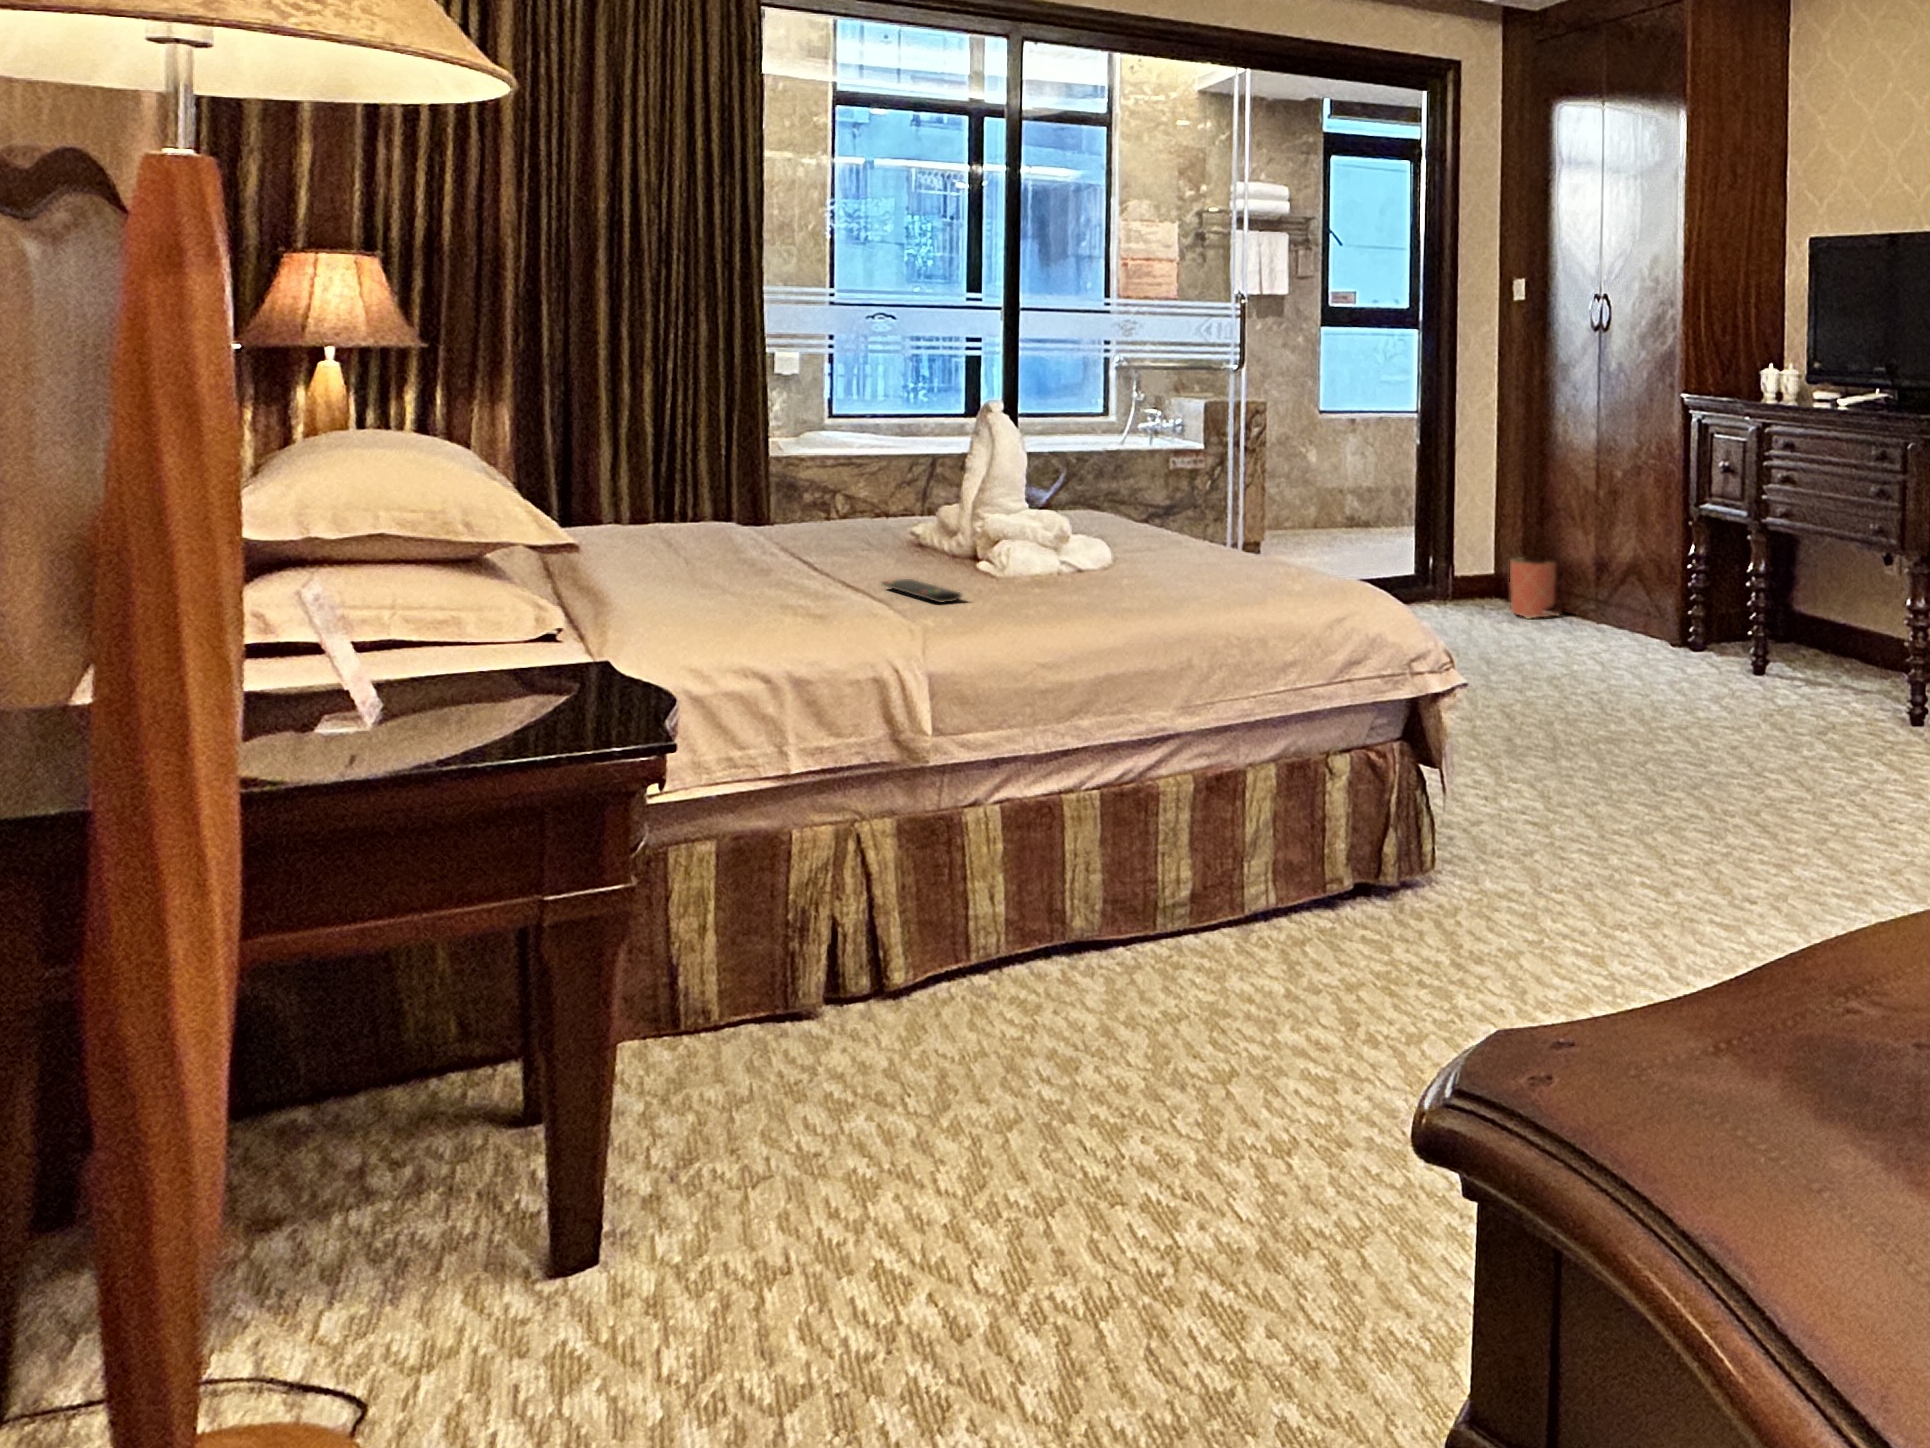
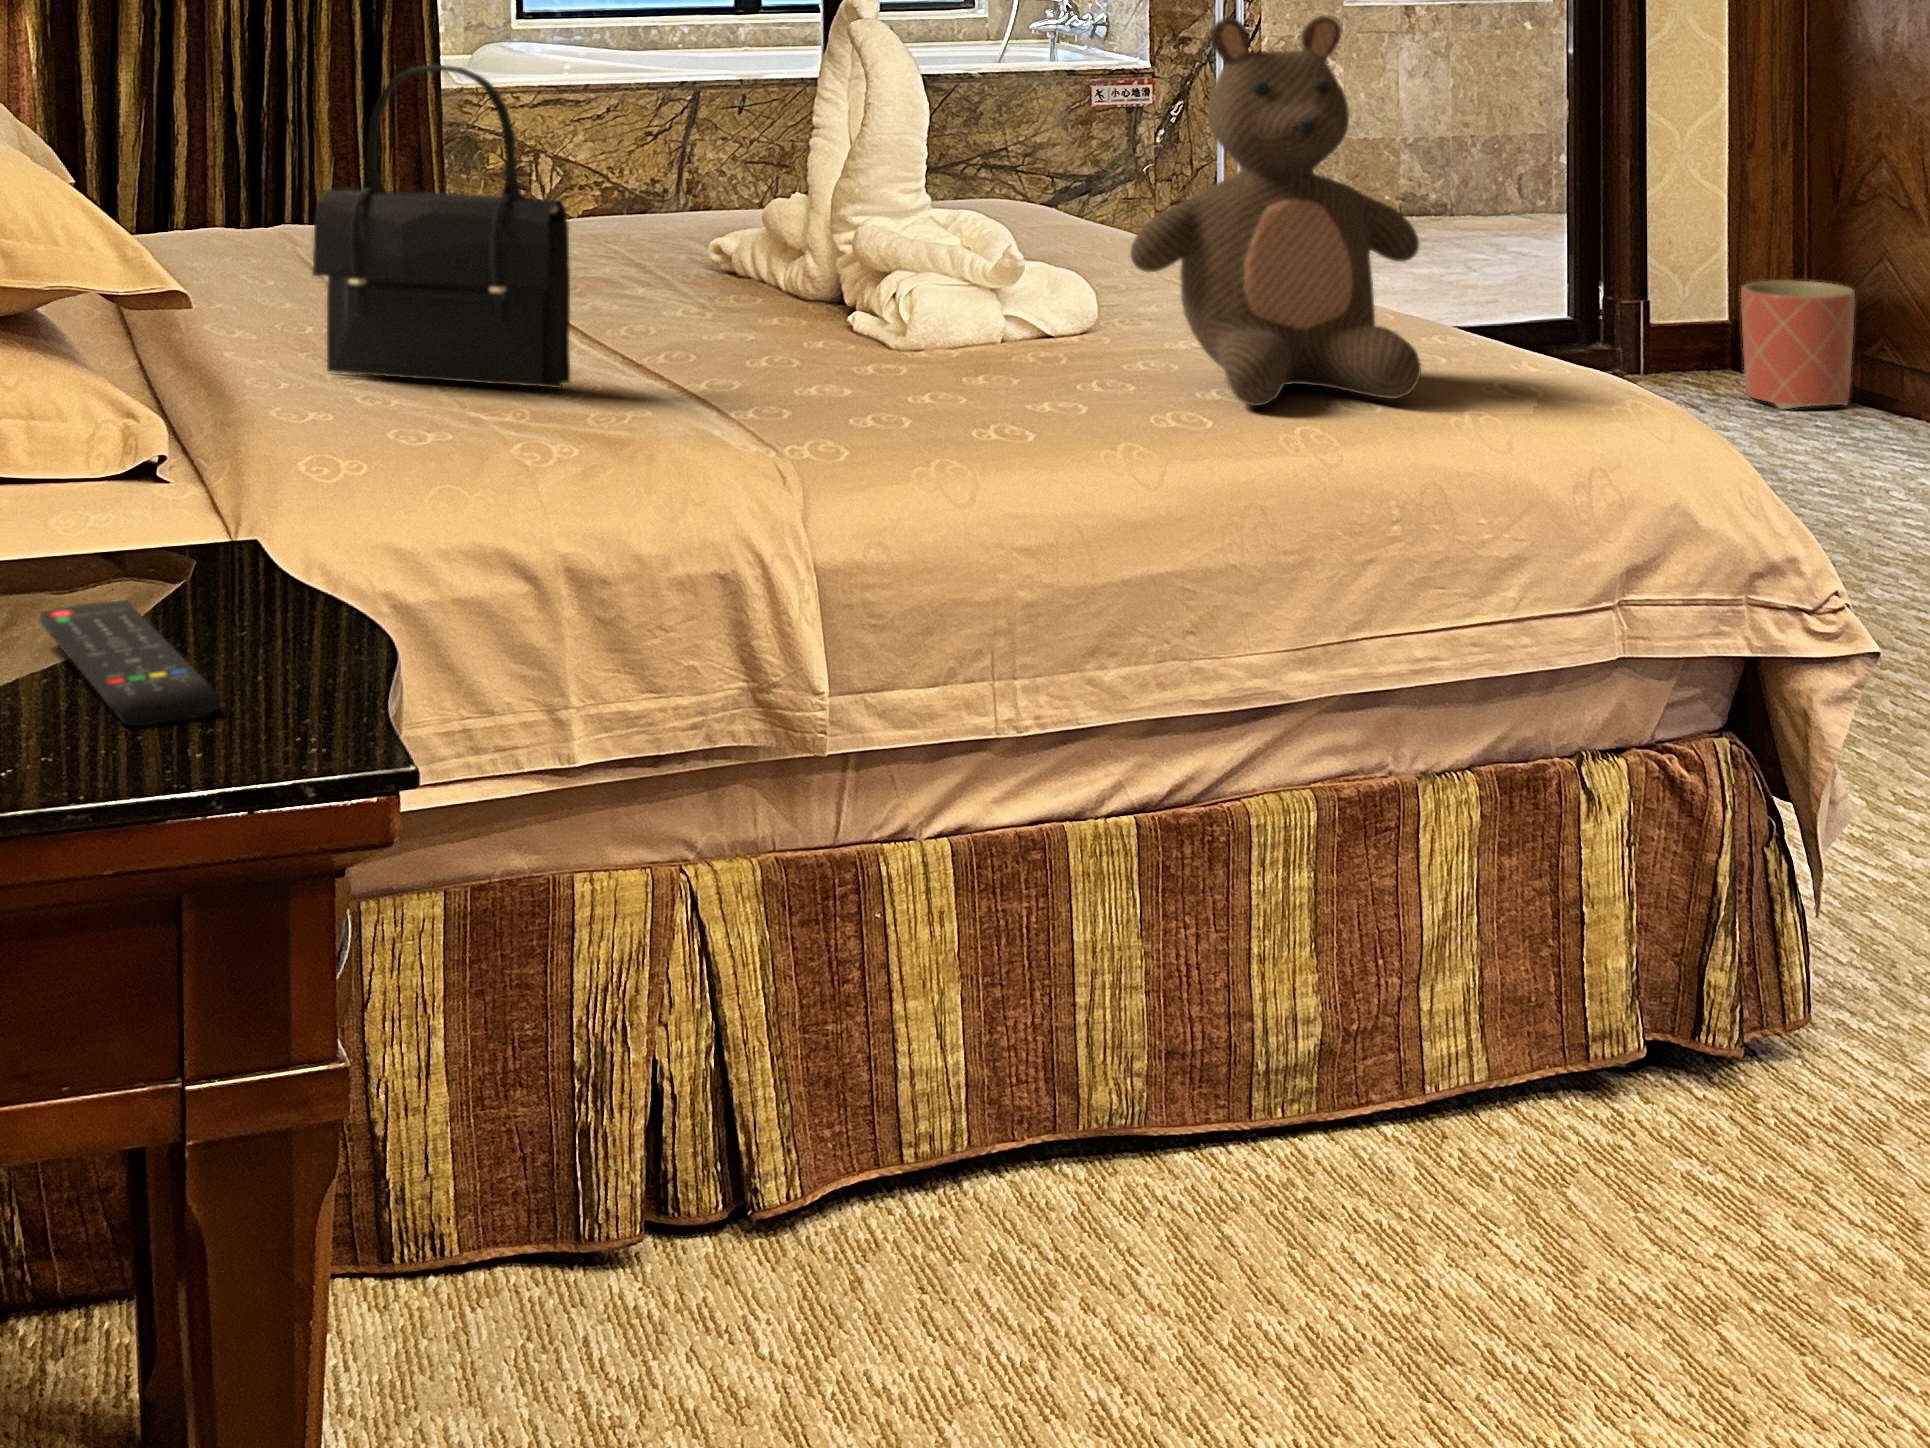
stuffed bear: none [1119,413,1267,593] -> present [1130,16,1421,406]
handbag: none [656,430,809,594] -> present [313,65,570,388]
remote control: present [882,579,962,602] -> present [40,600,220,726]

